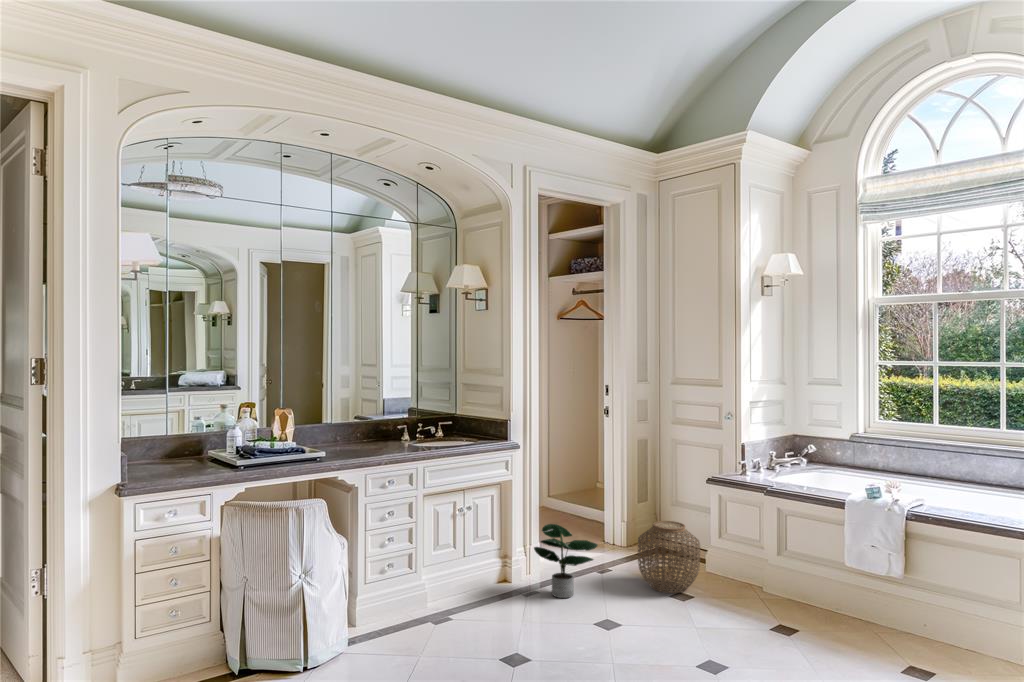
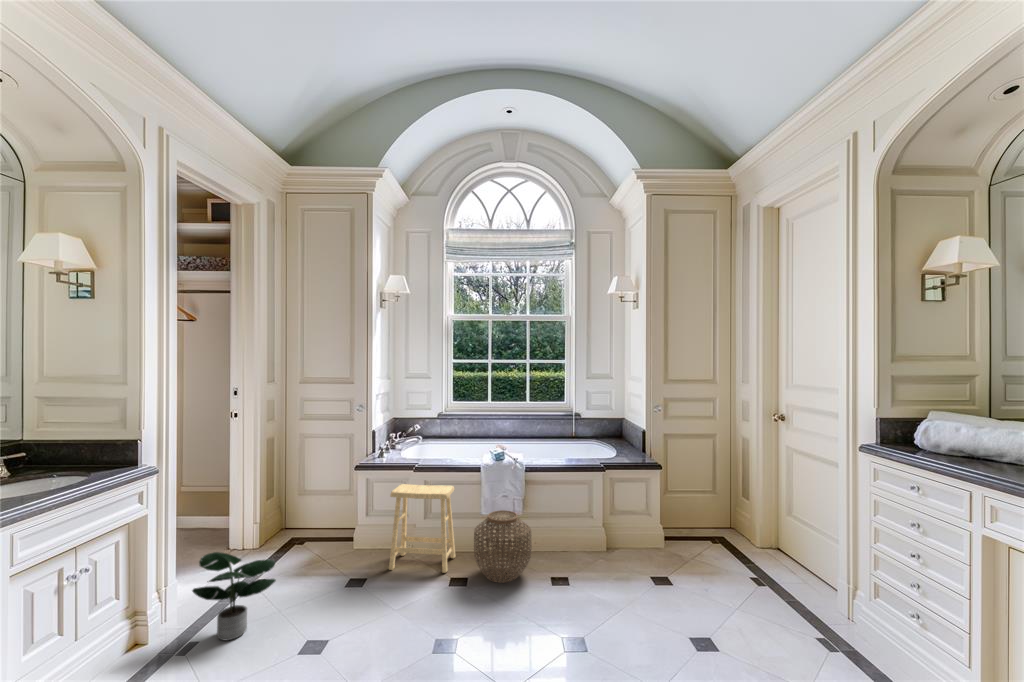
footstool: none [722,507,807,619] -> present [389,484,455,573]
woven basket: present [638,521,700,593] -> present [474,510,532,583]

